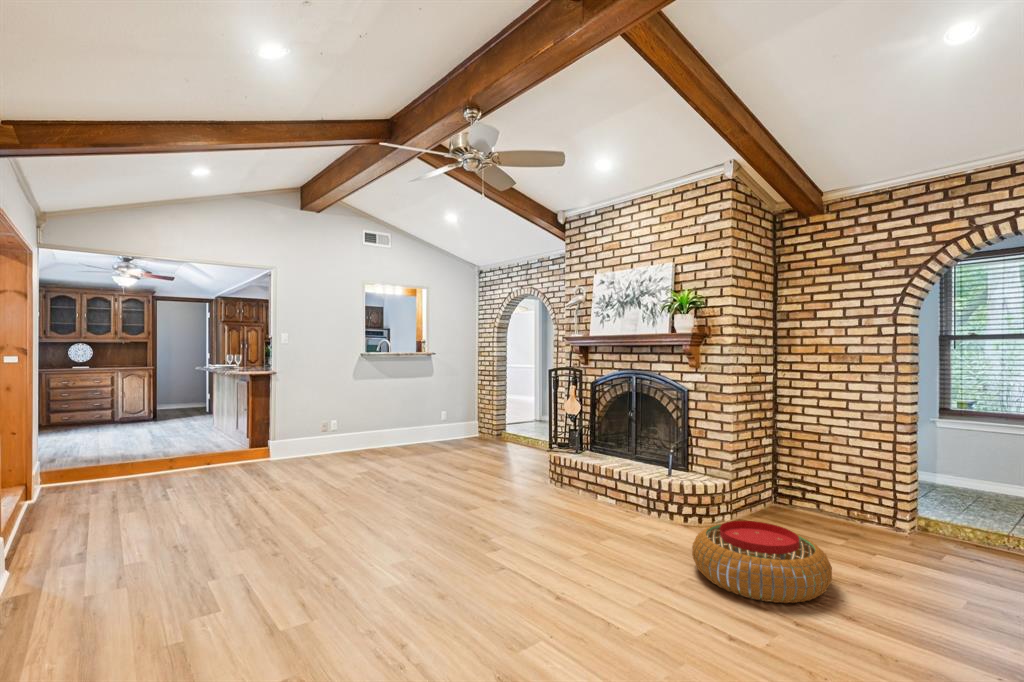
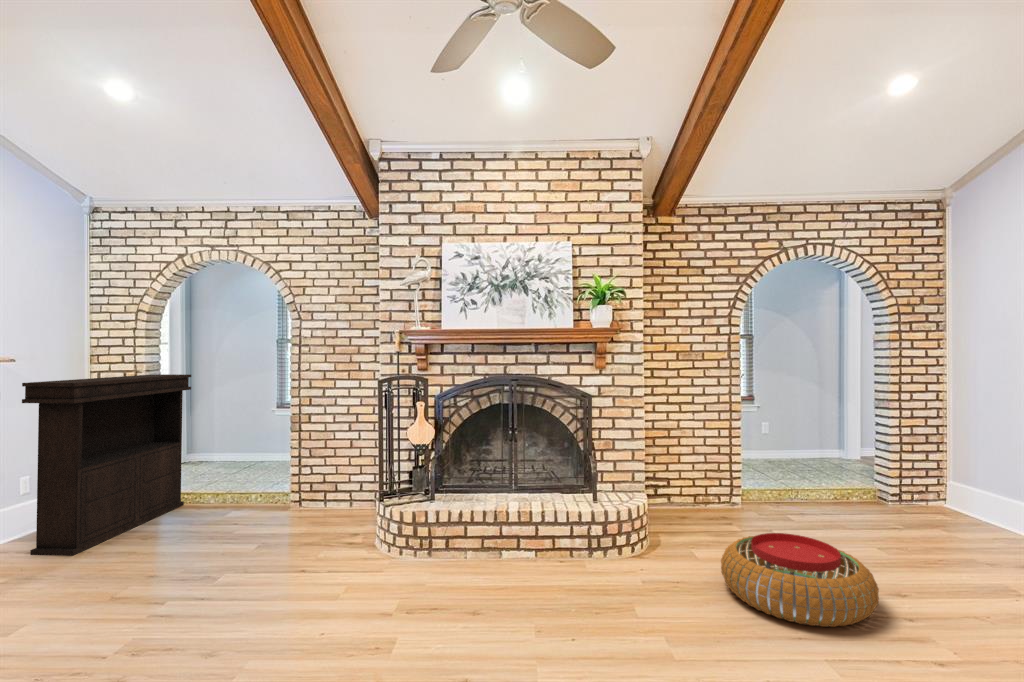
console table: none [419,365,502,452] -> present [22,374,191,556]

